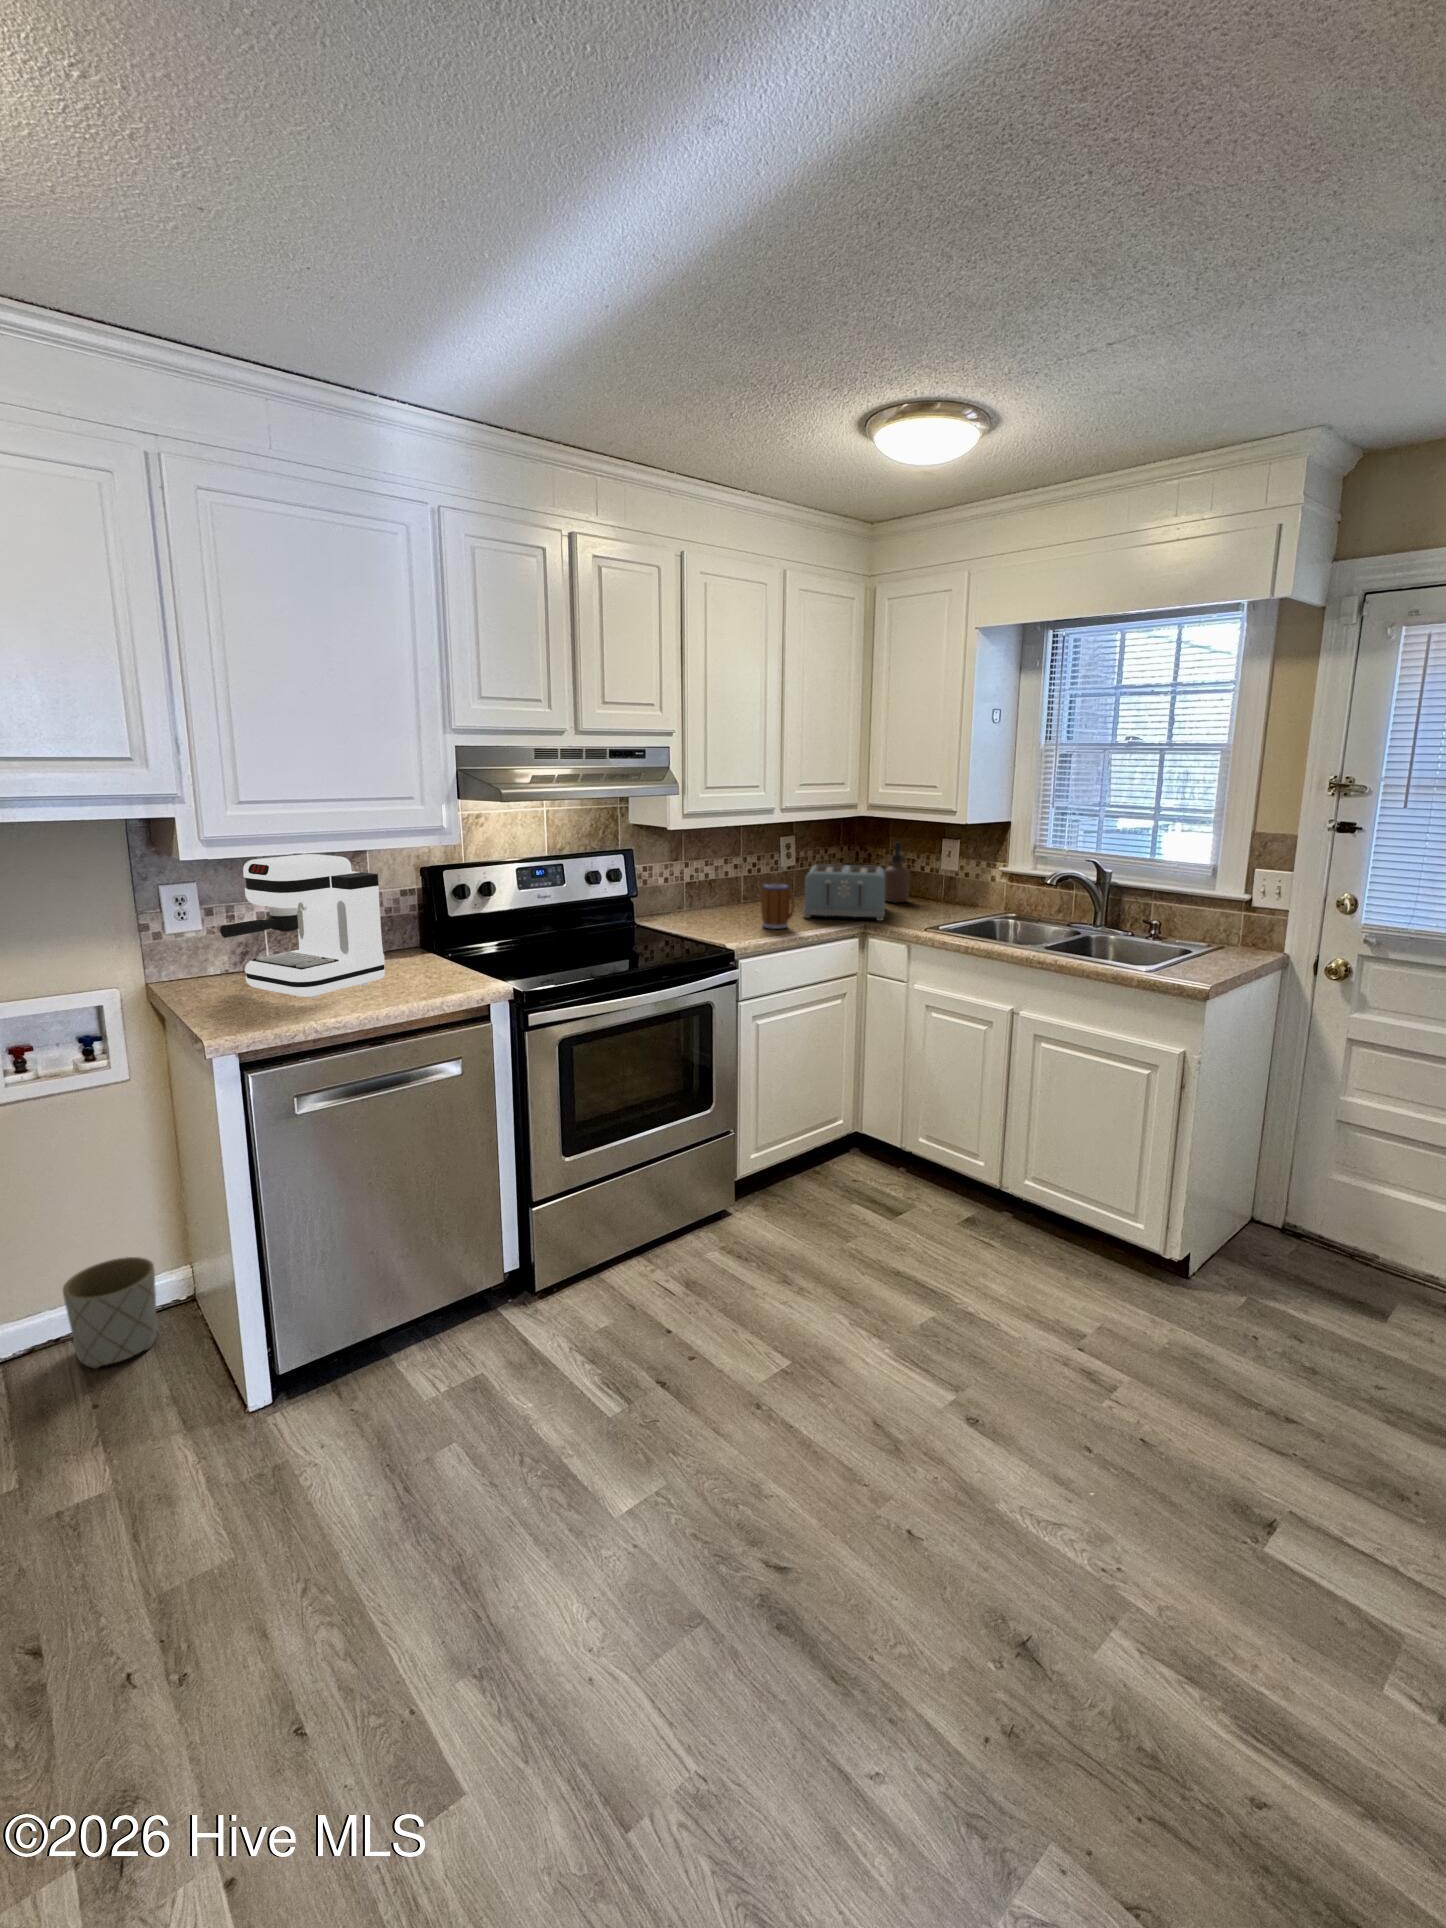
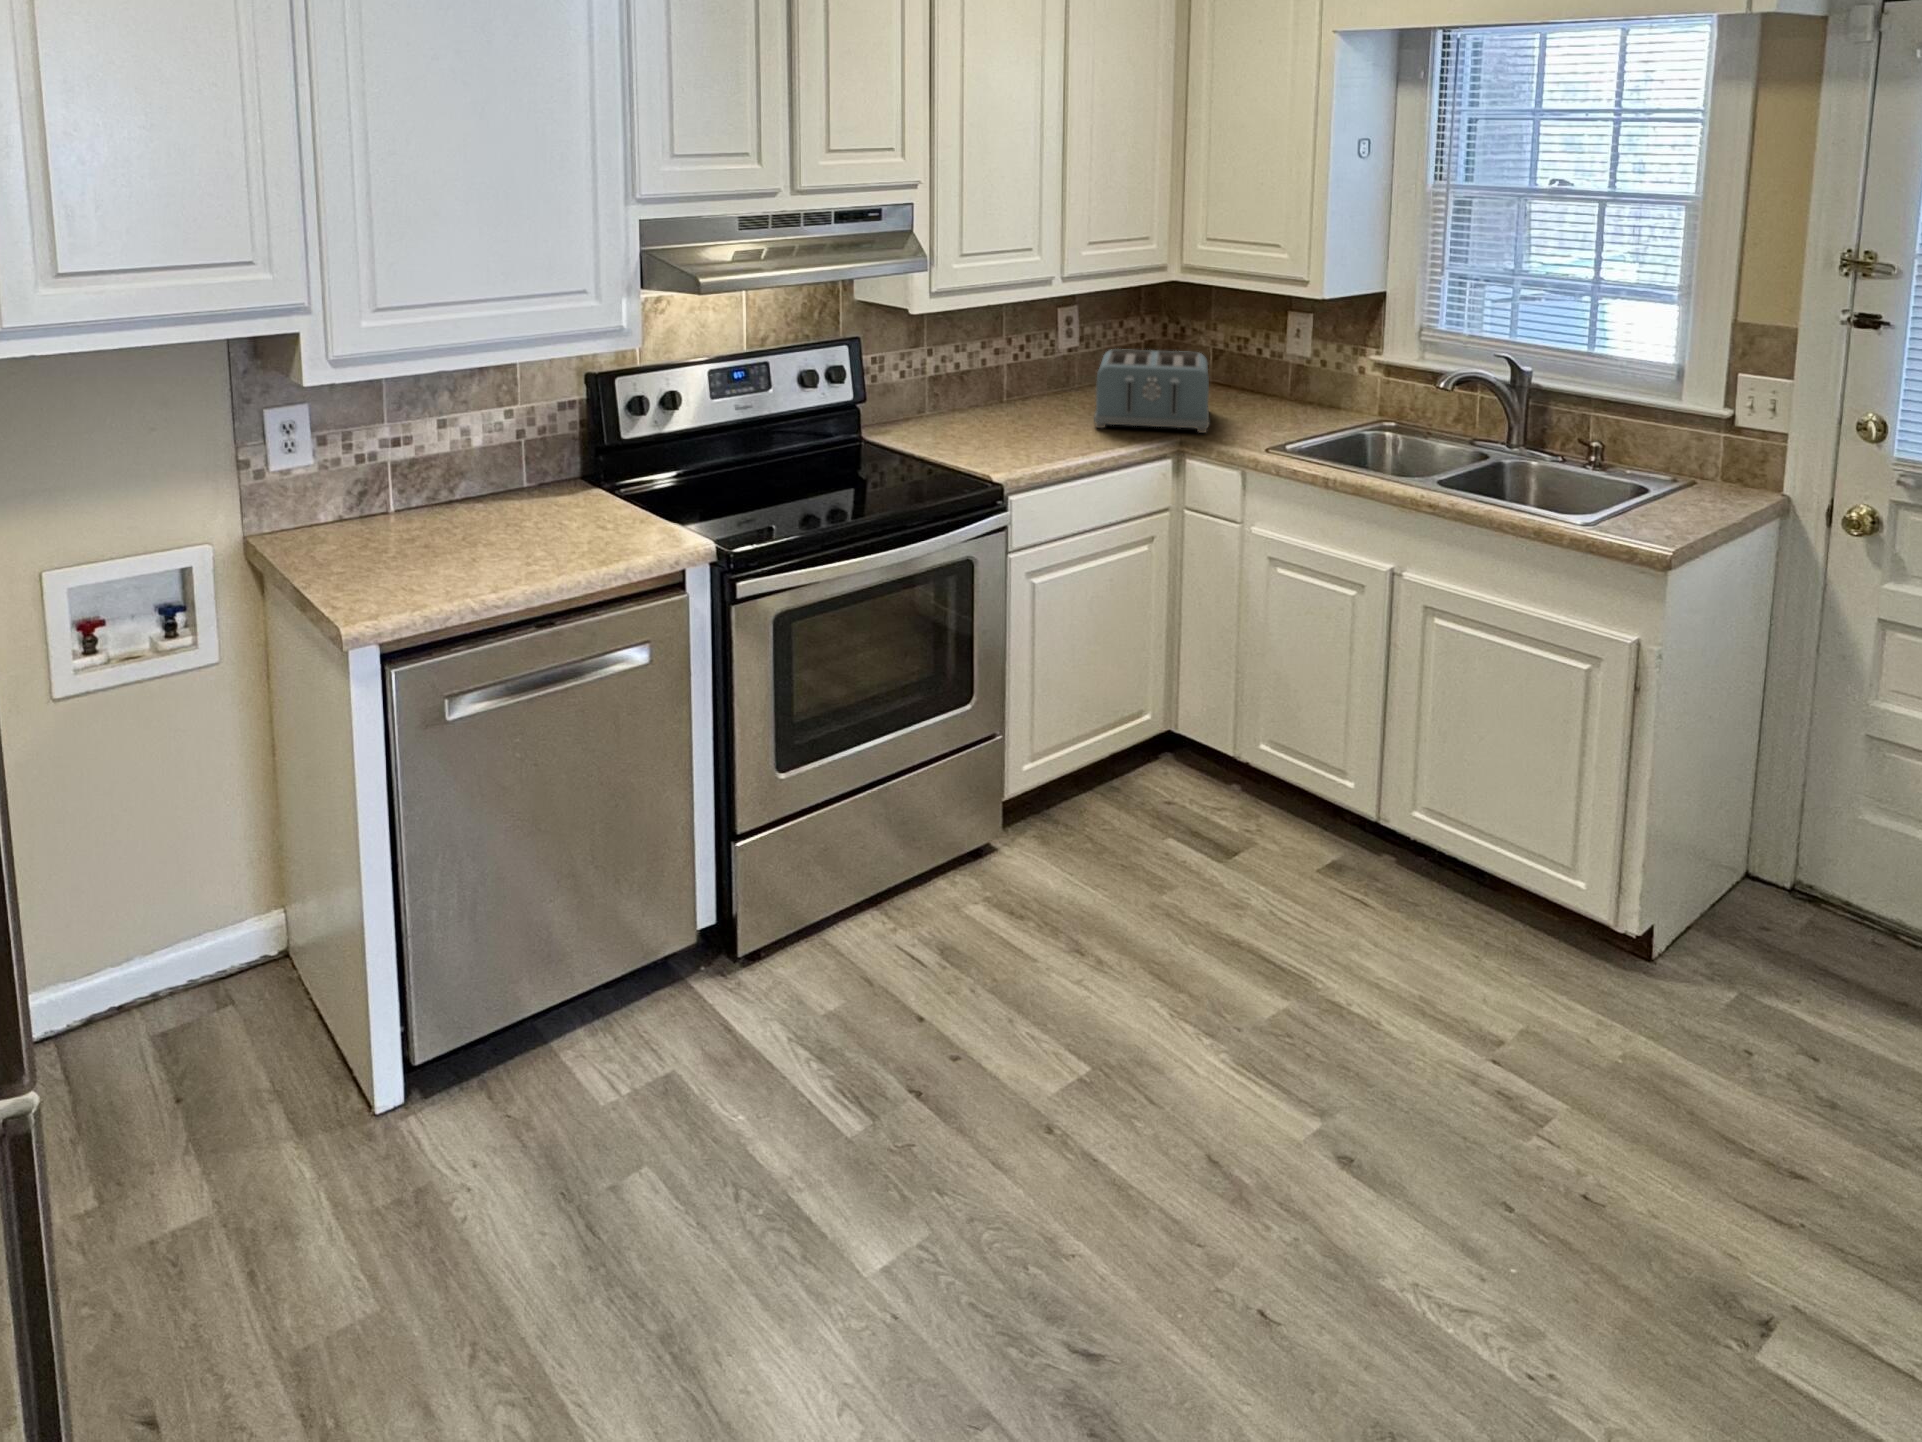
soap dispenser: present [884,842,910,903] -> none [1204,316,1242,401]
coffee maker: present [220,854,385,998] -> none [348,367,549,563]
mug: present [761,884,795,929] -> none [1038,384,1084,447]
planter: present [63,1257,157,1369] -> none [134,898,246,1048]

